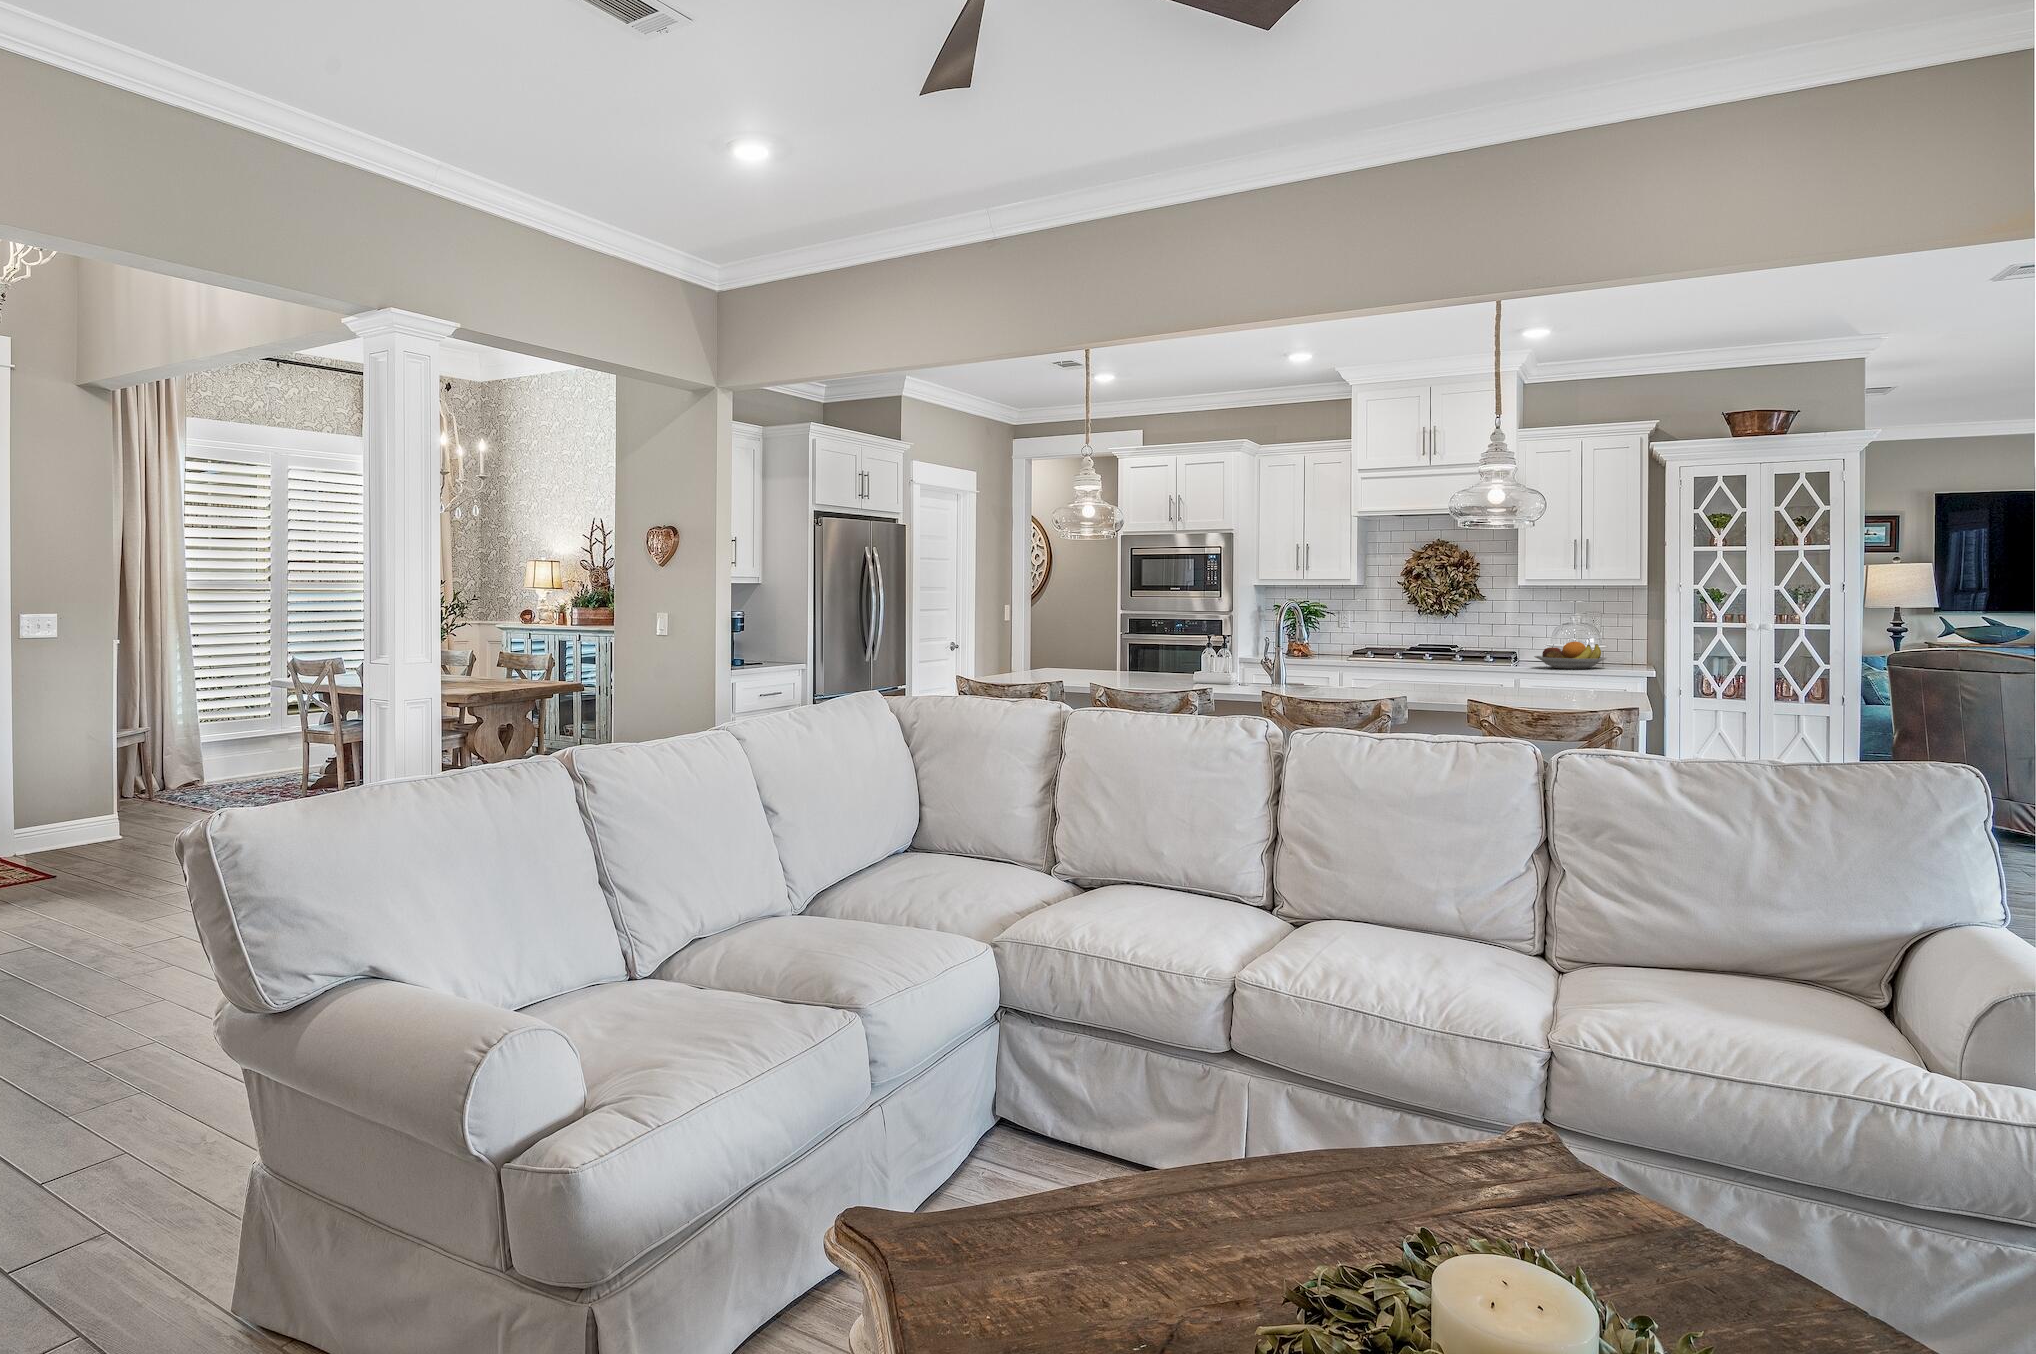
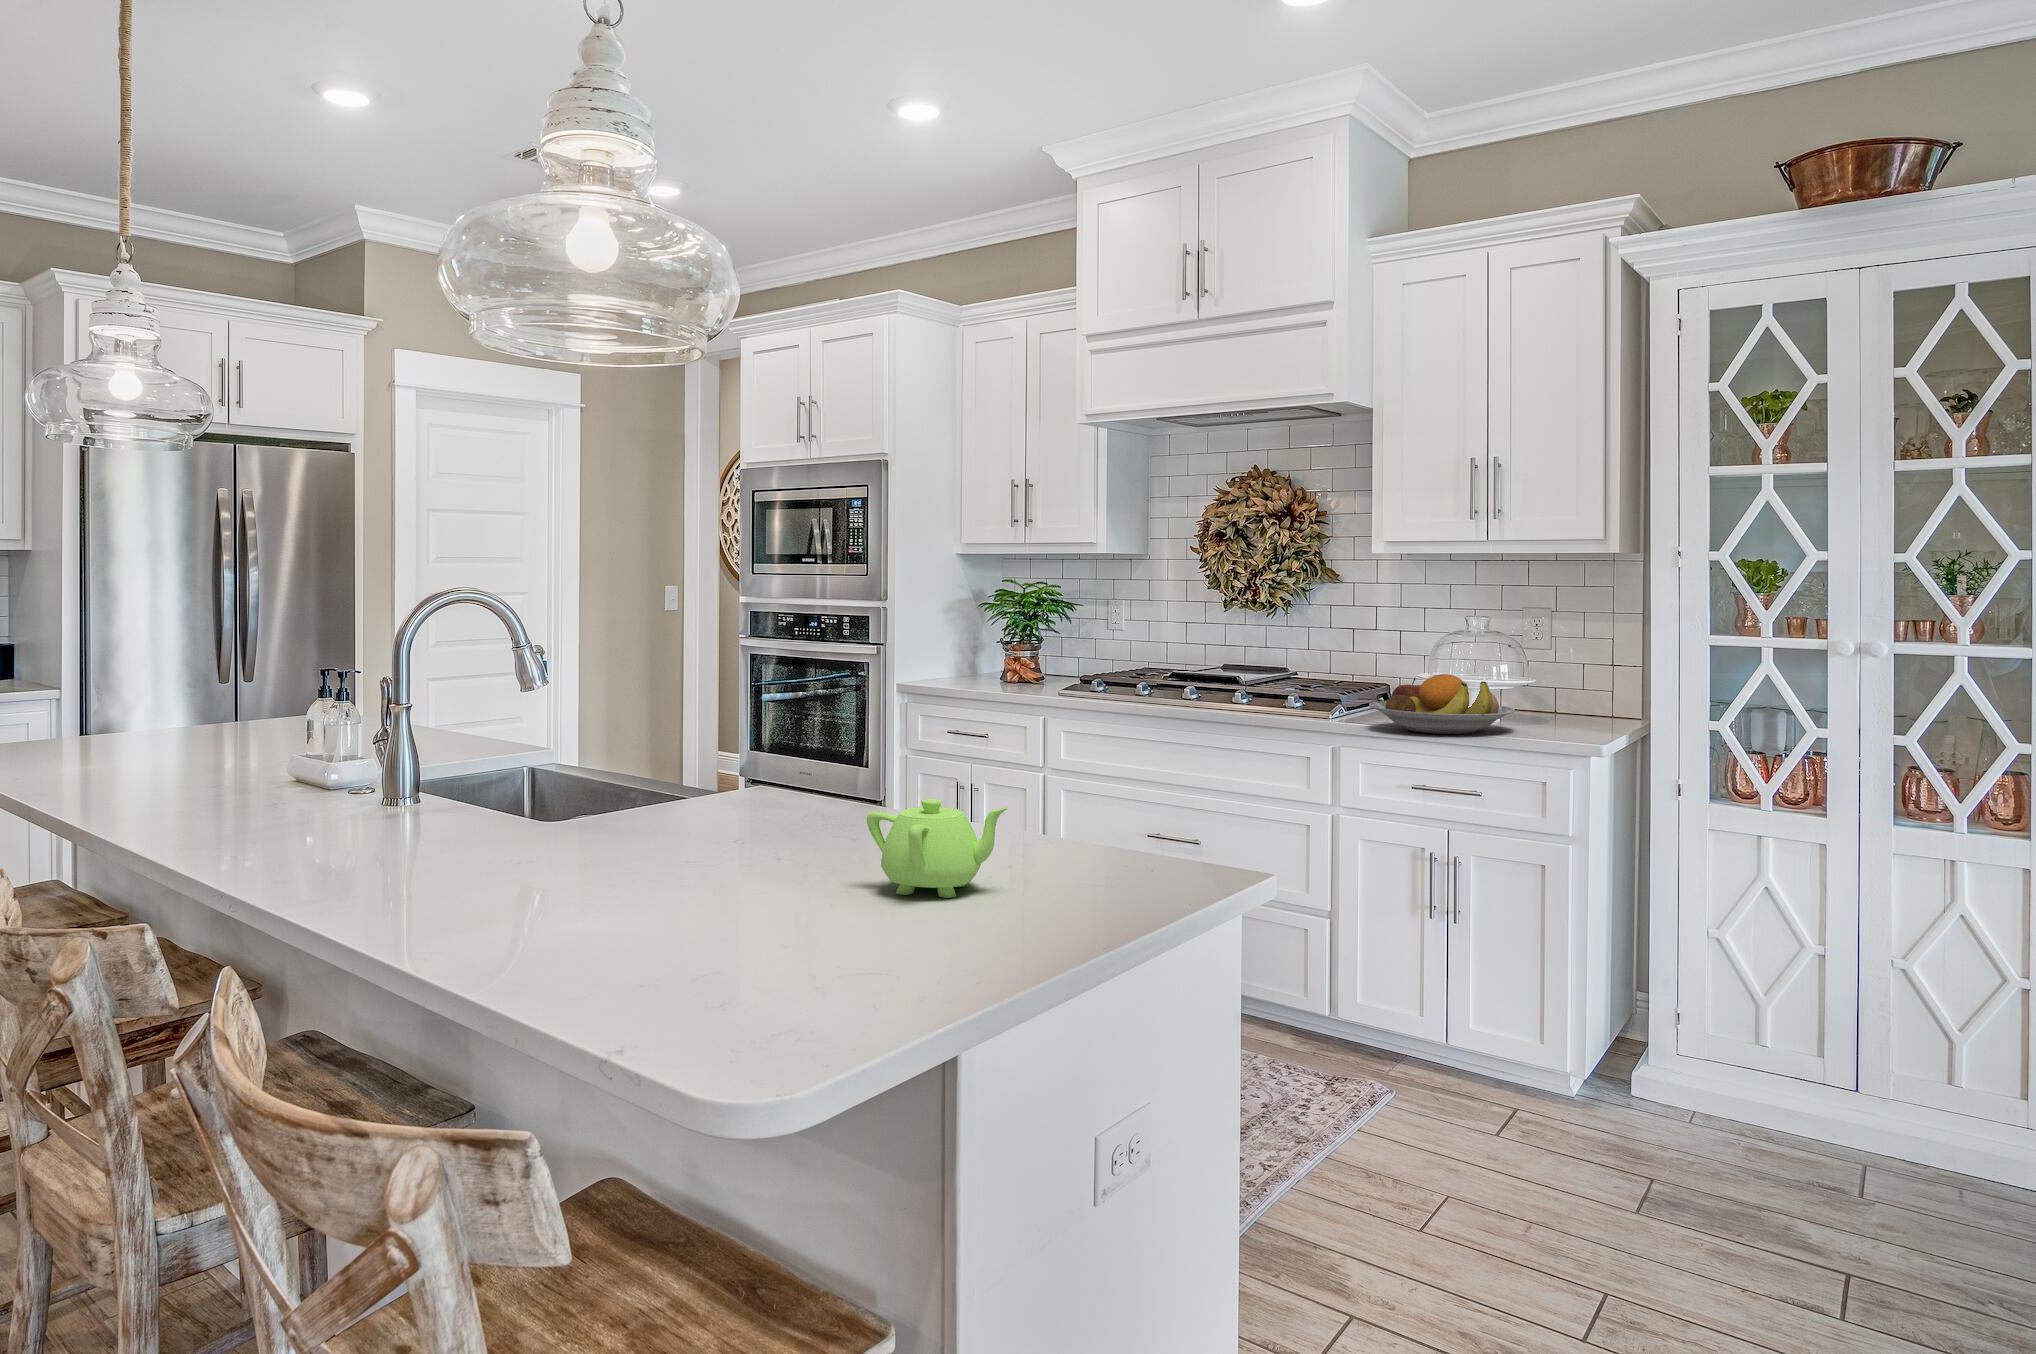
teapot: none [1529,668,1582,699] -> present [867,799,1008,898]

